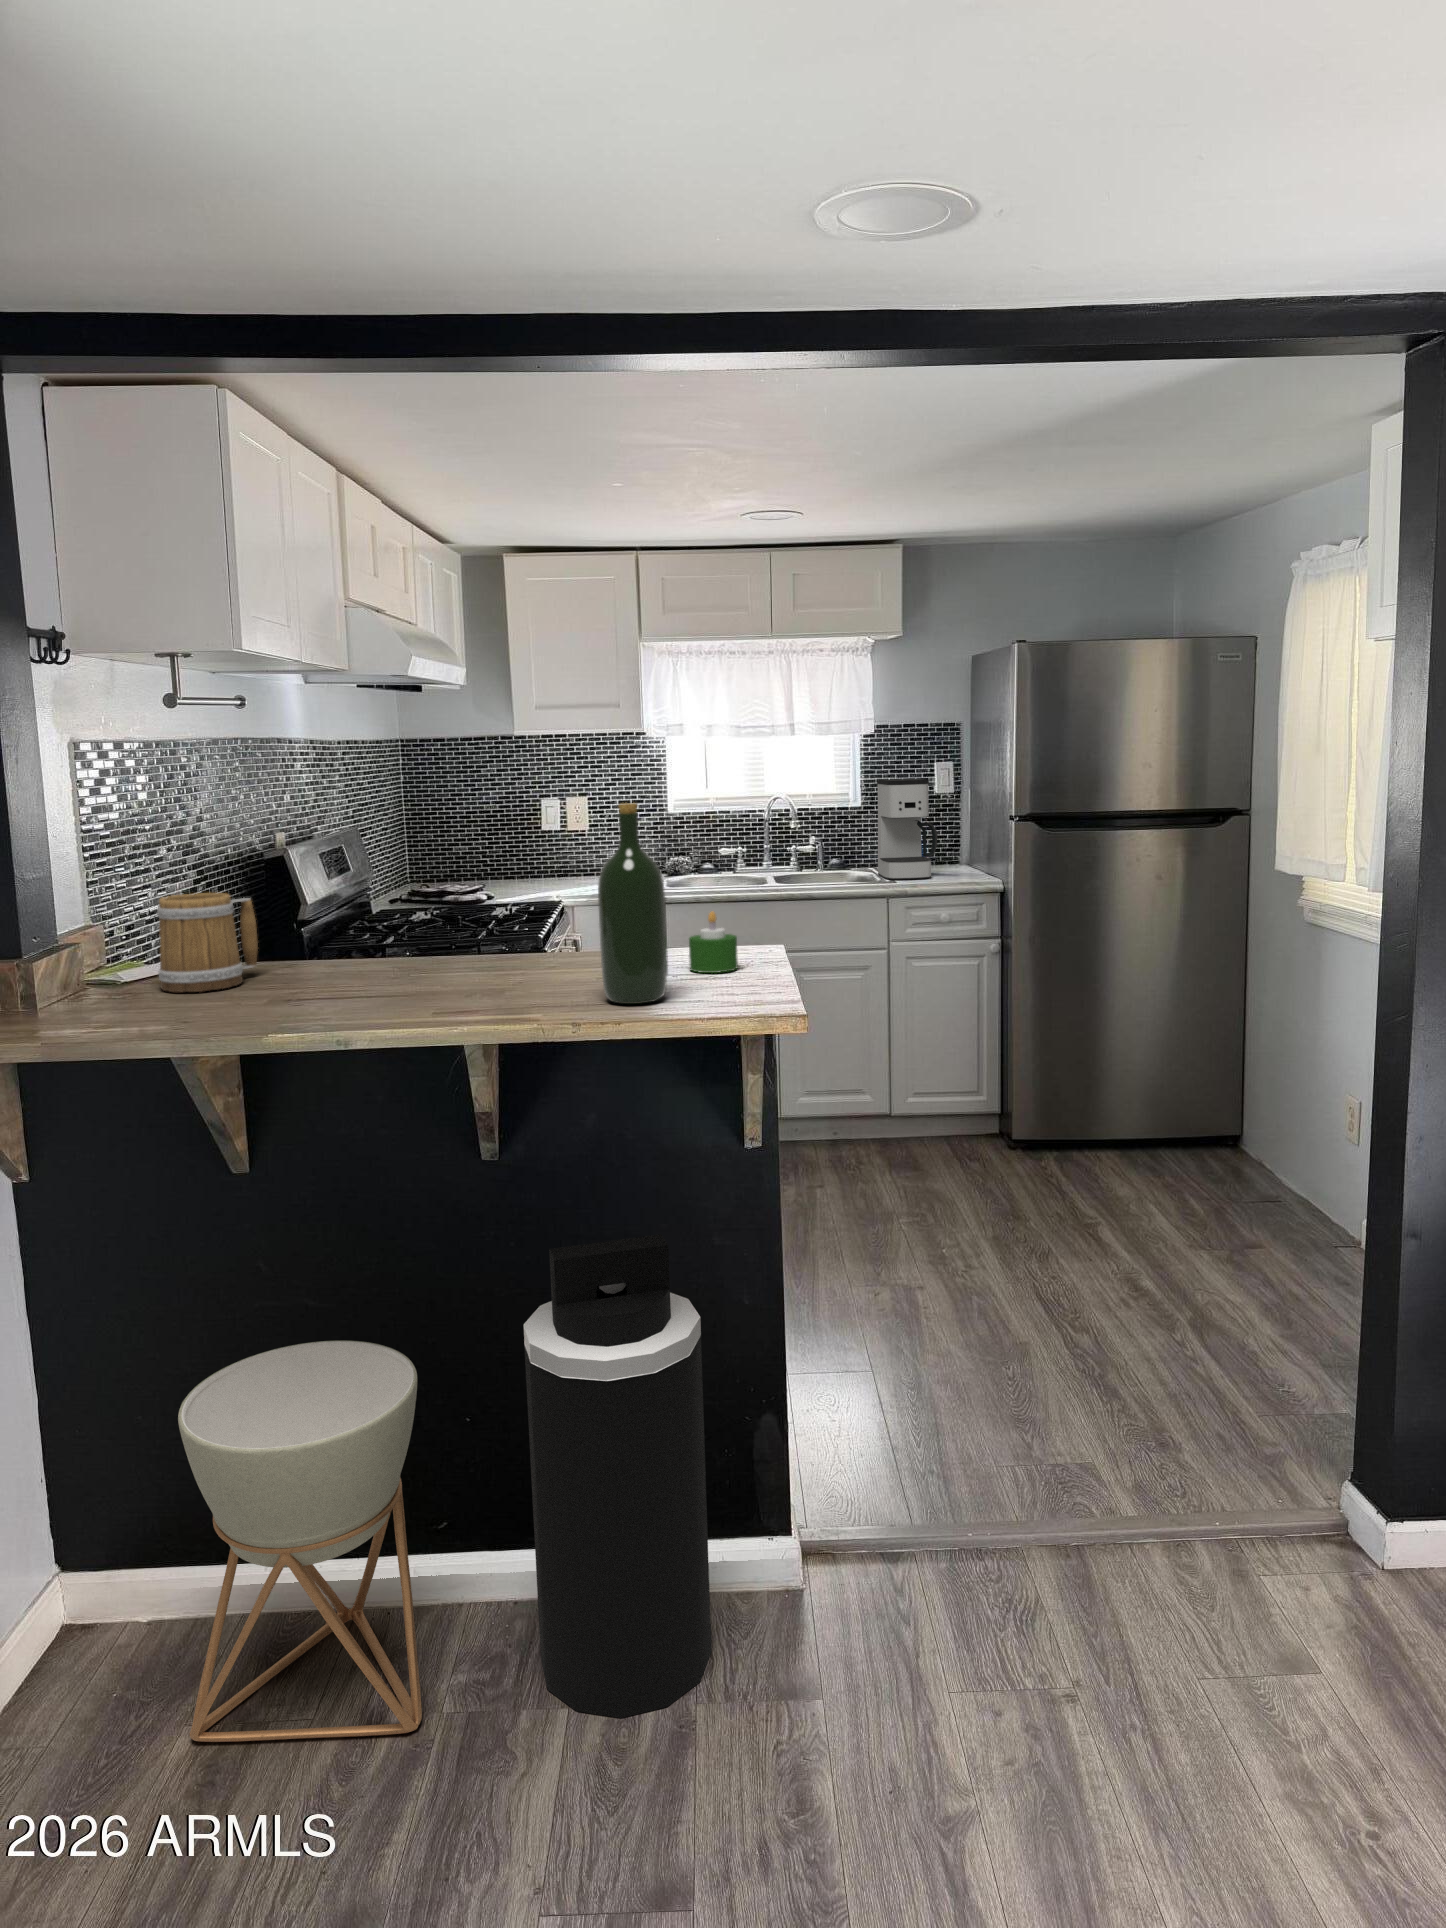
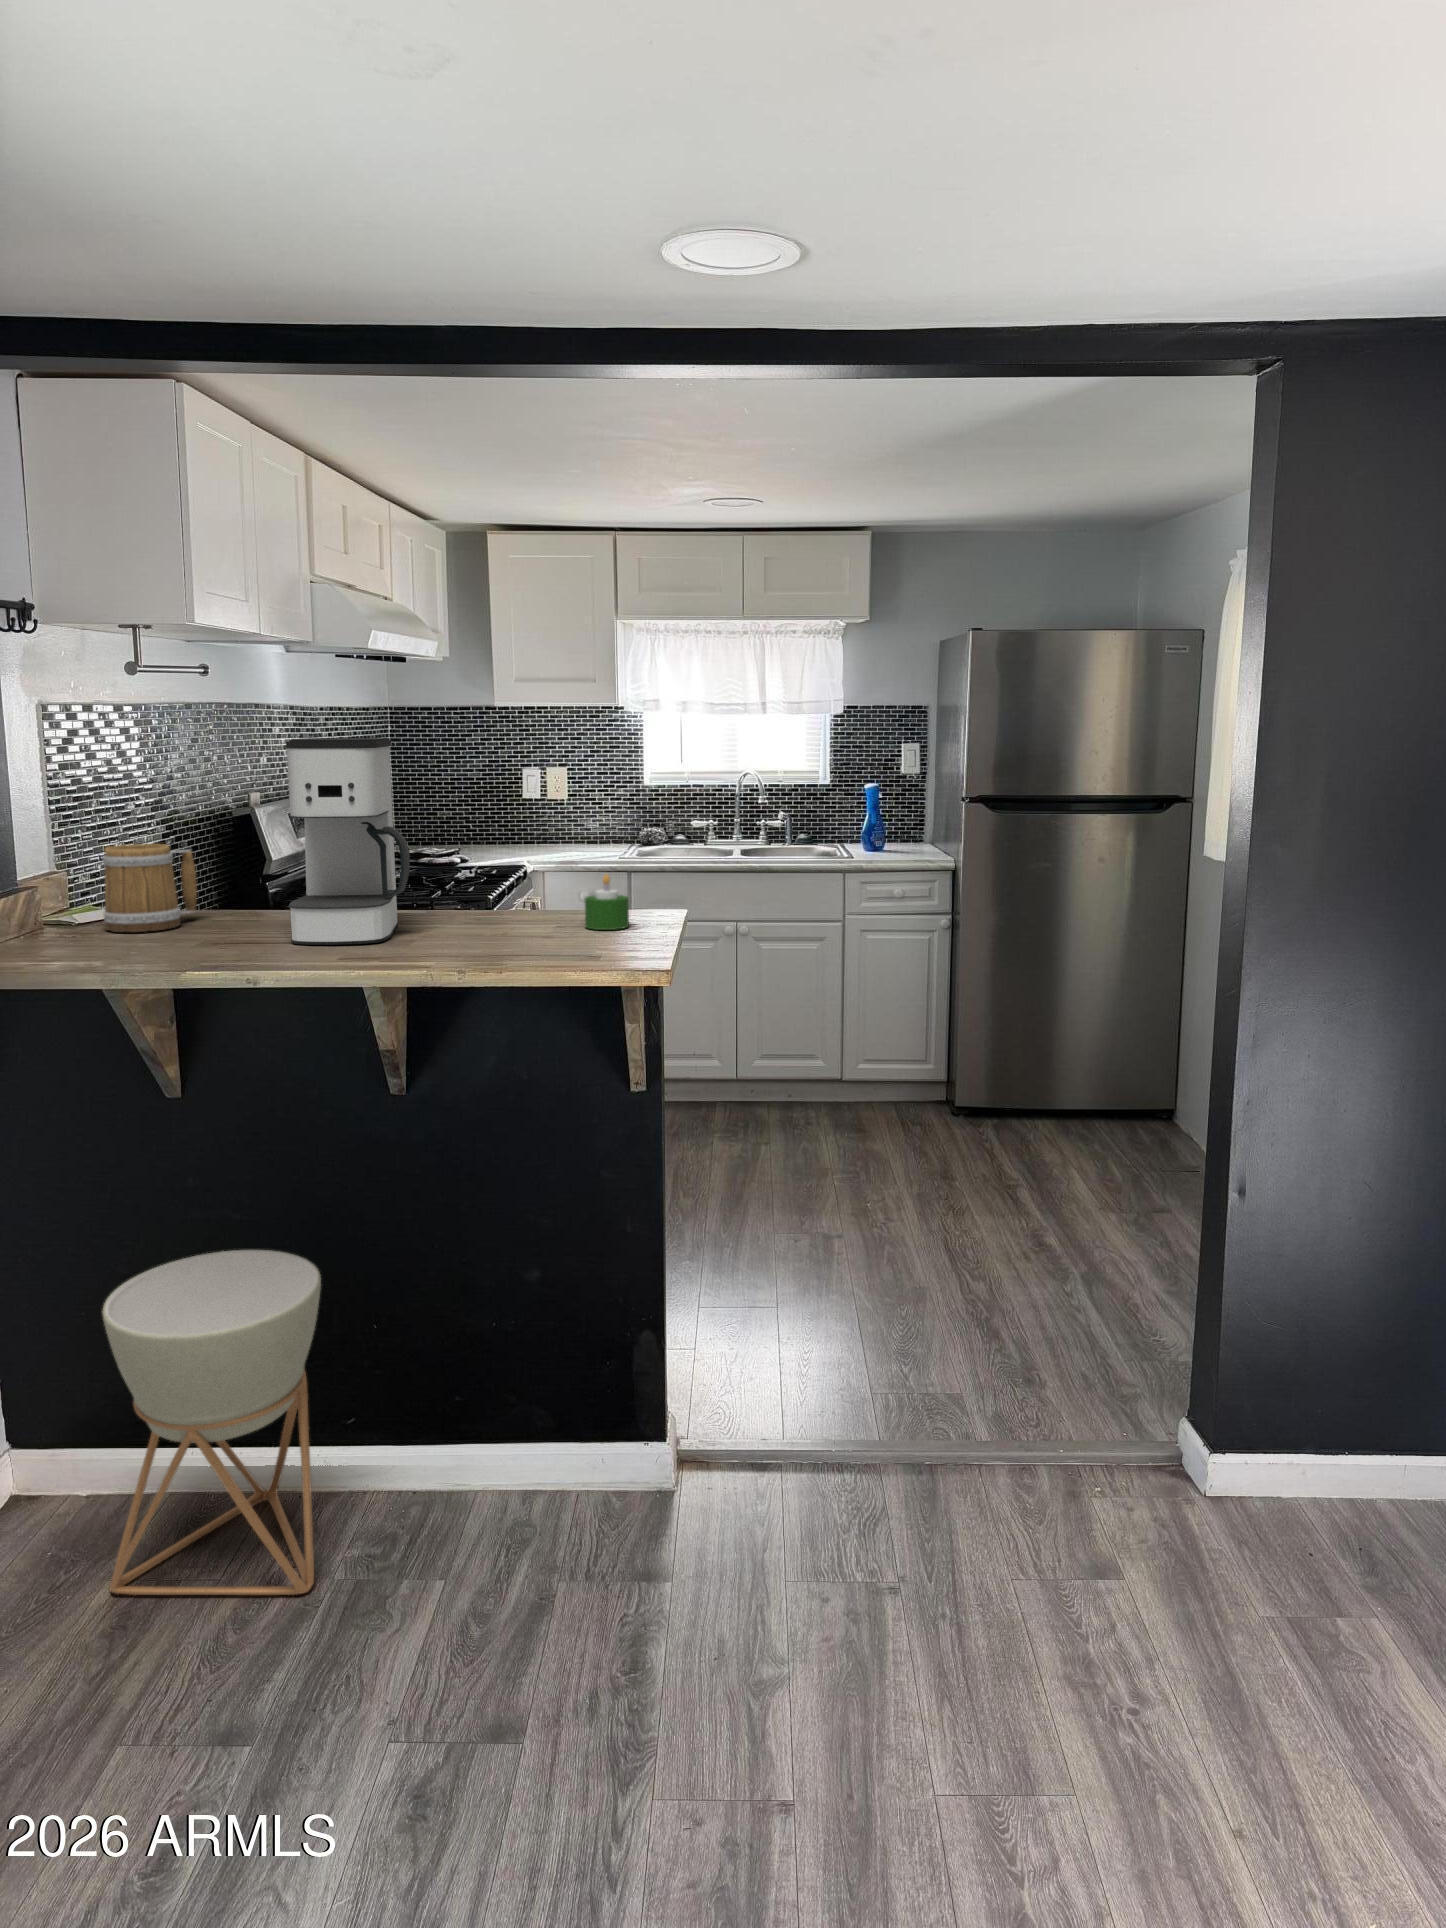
coffee maker: present [877,779,937,880] -> present [286,738,410,945]
wine bottle: present [598,803,668,1004] -> none [486,773,549,954]
trash can: present [524,1234,711,1718] -> none [416,1163,581,1590]

